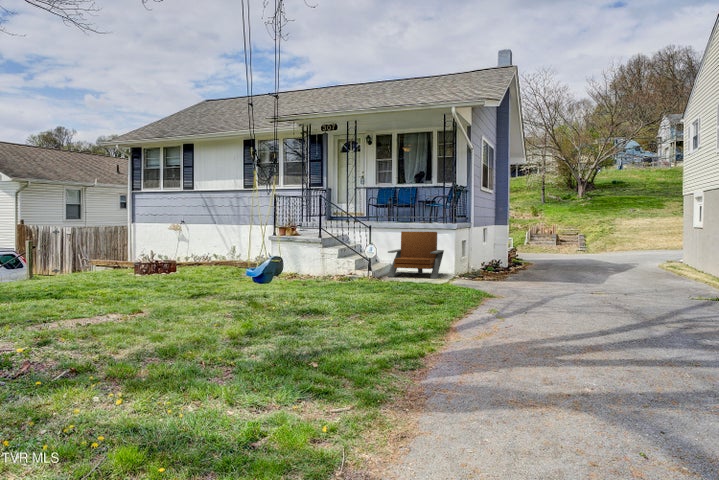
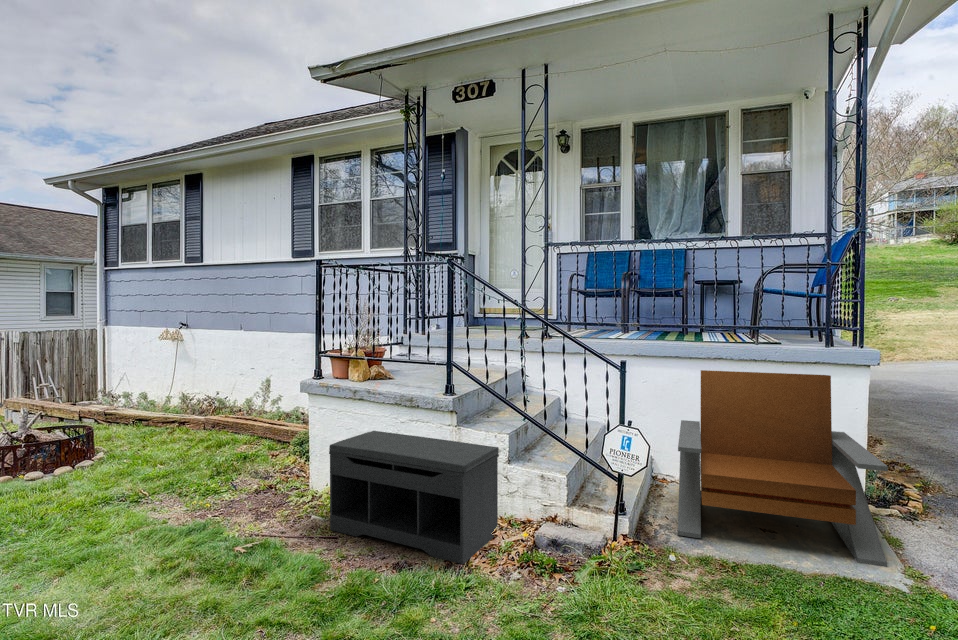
bench: none [285,251,336,280] -> present [329,431,499,564]

